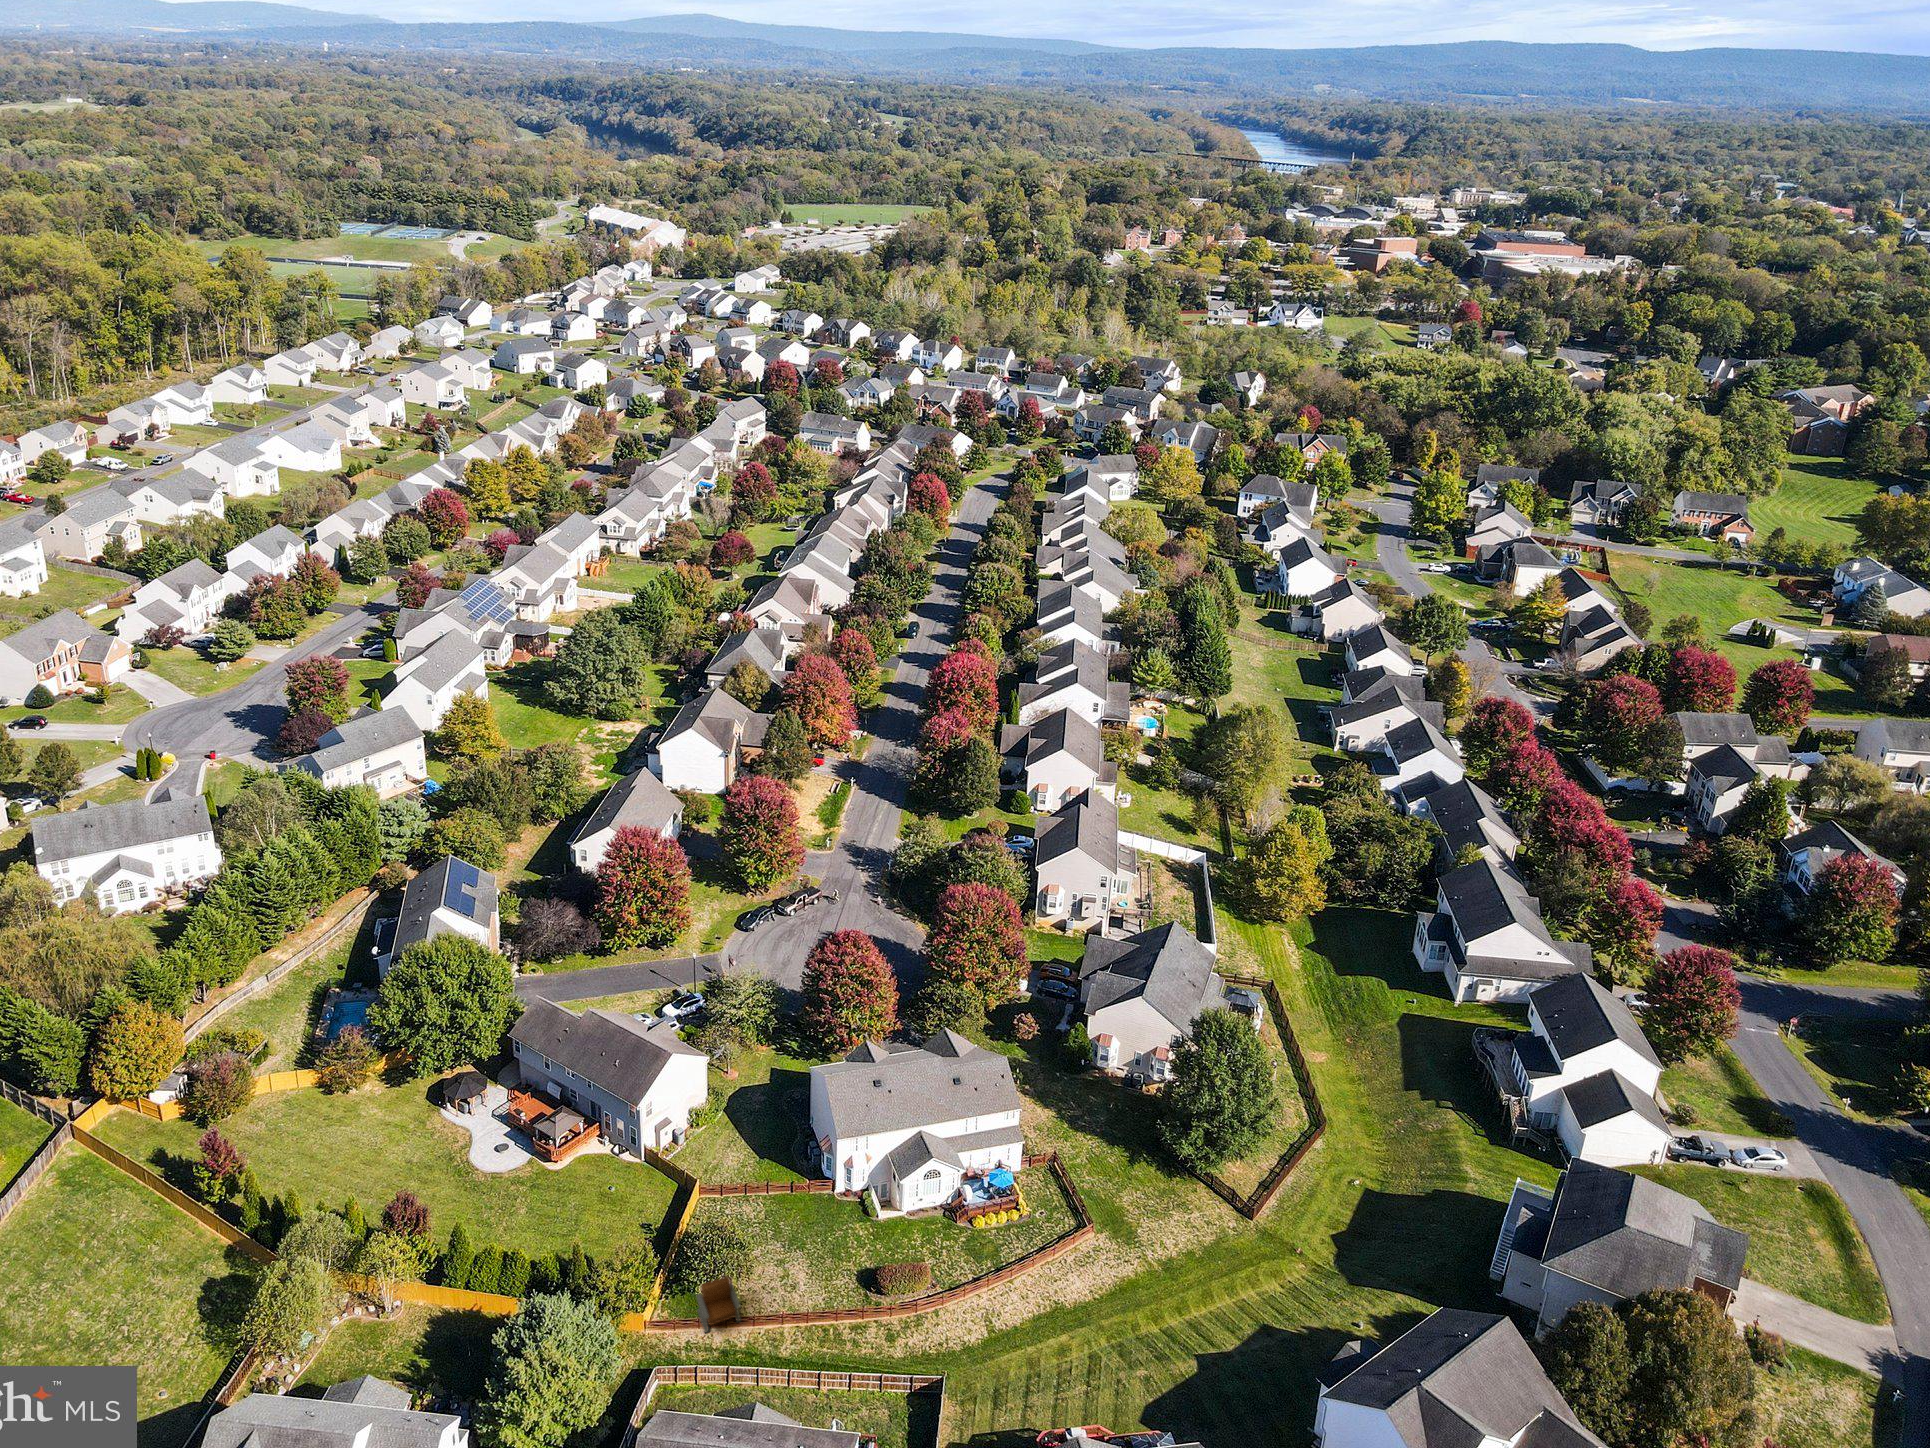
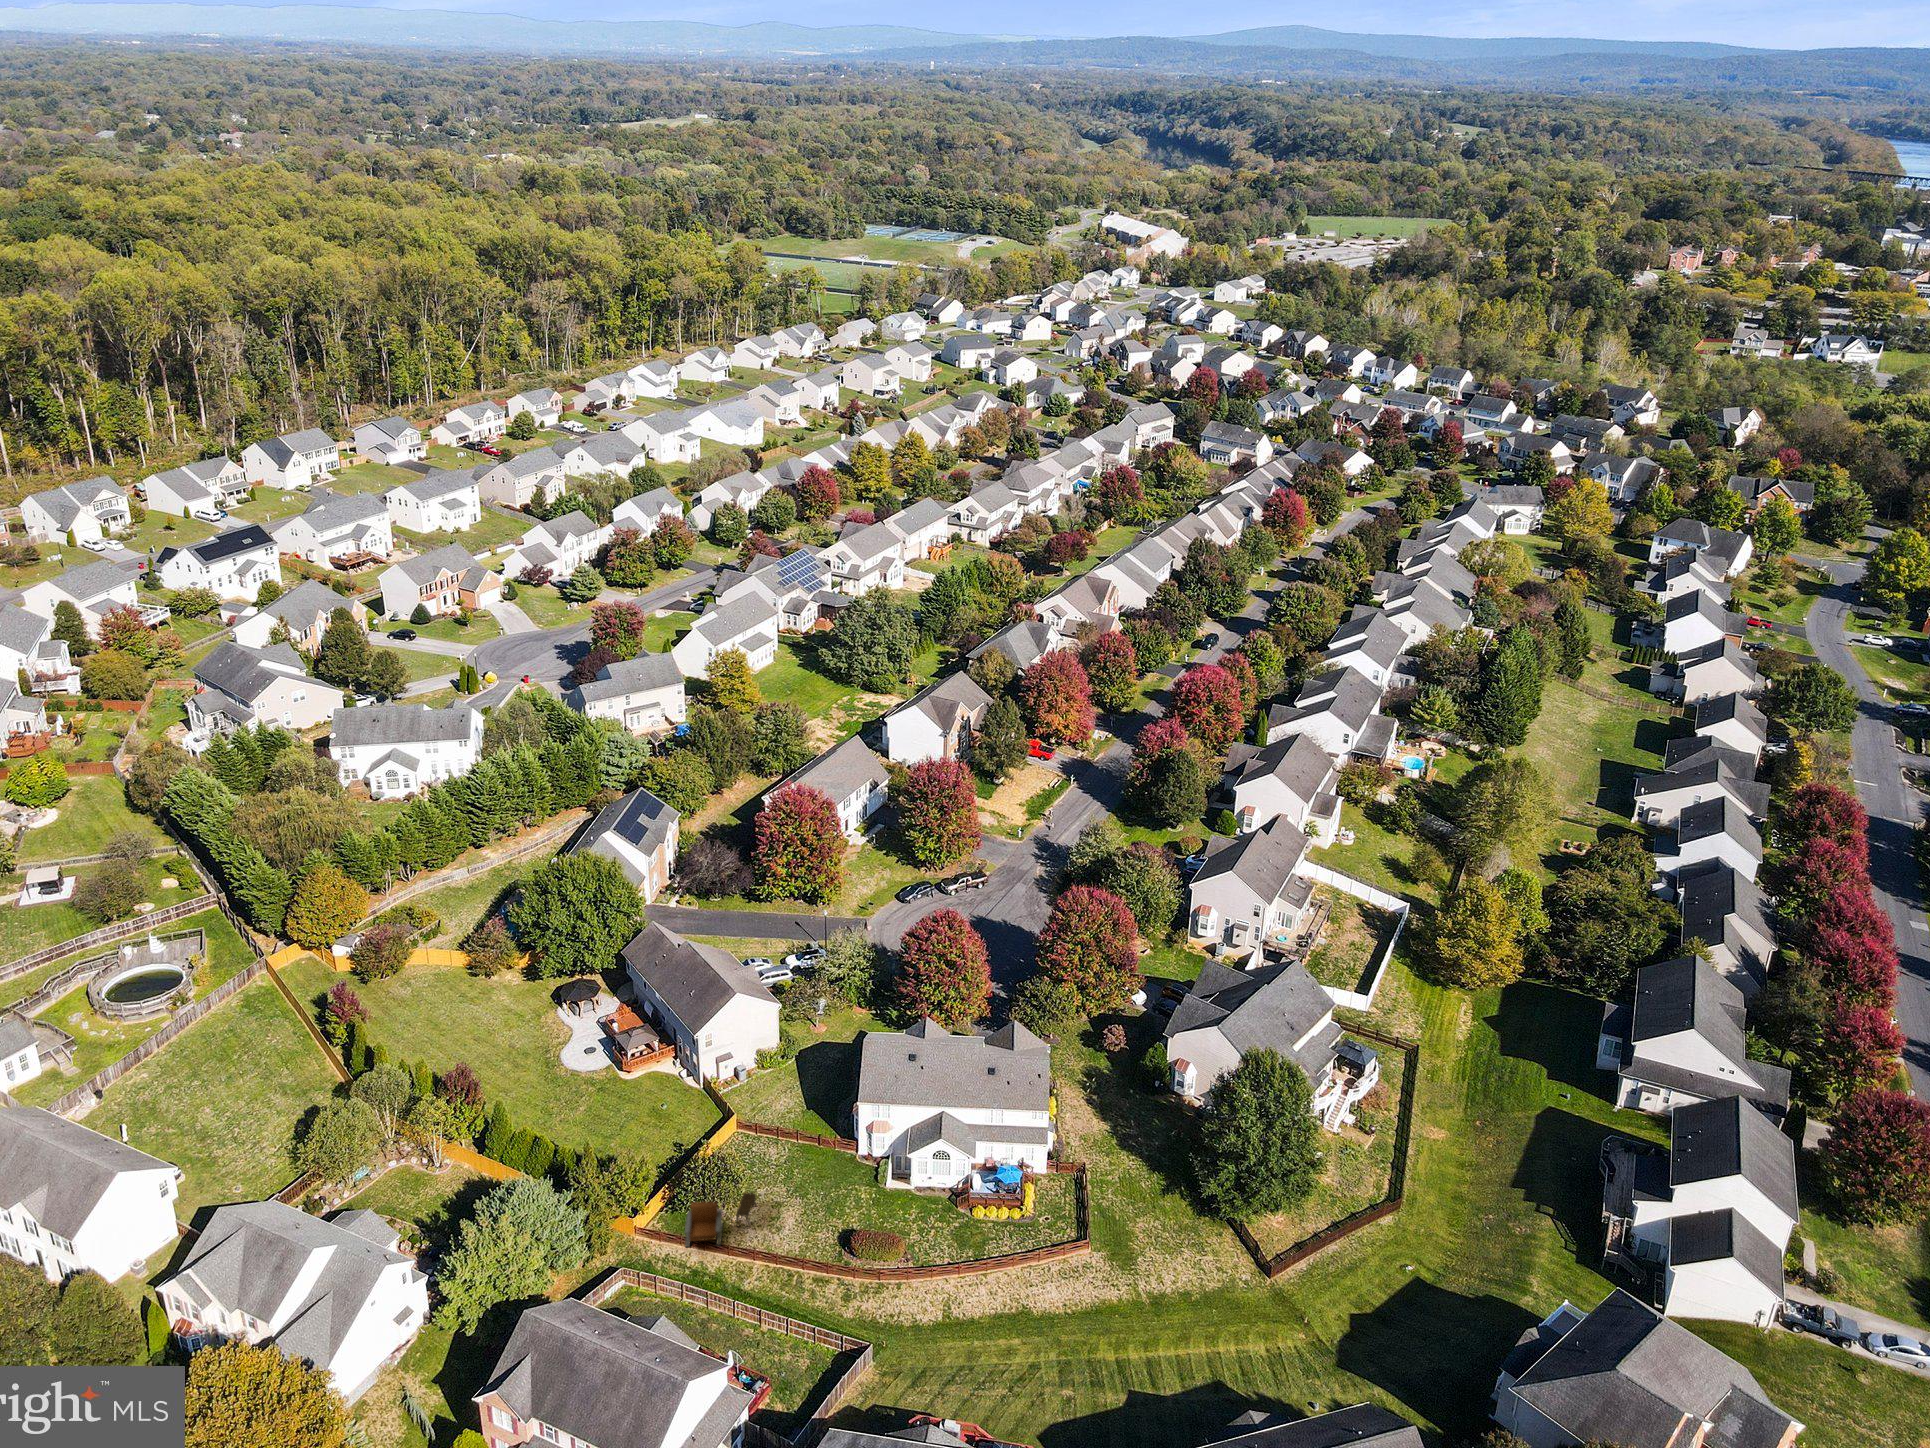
bench: none [745,1258,762,1298] -> present [736,1192,756,1227]

